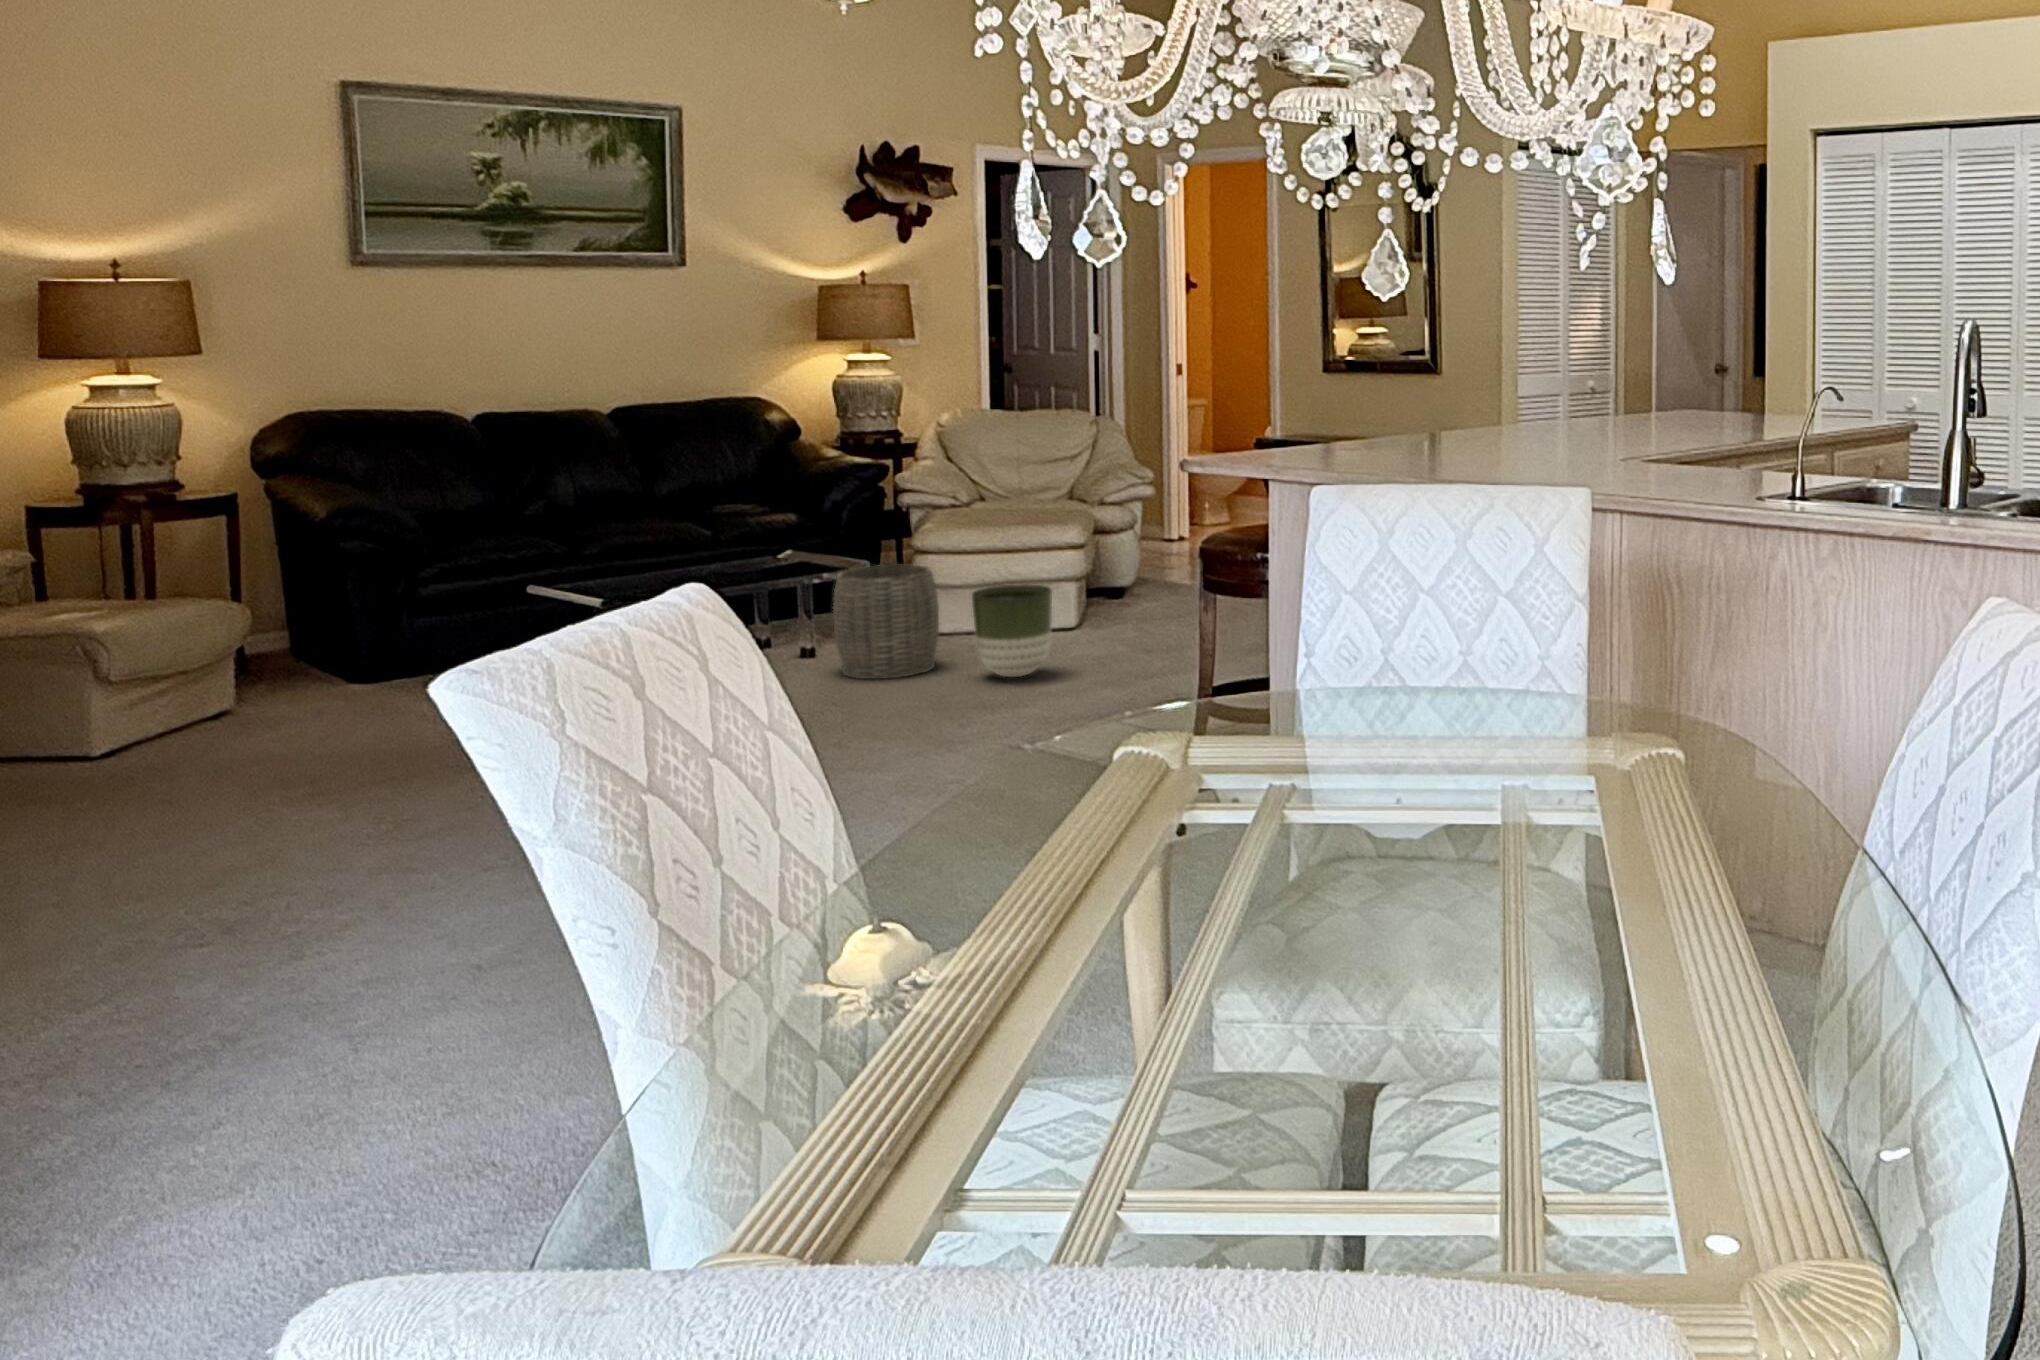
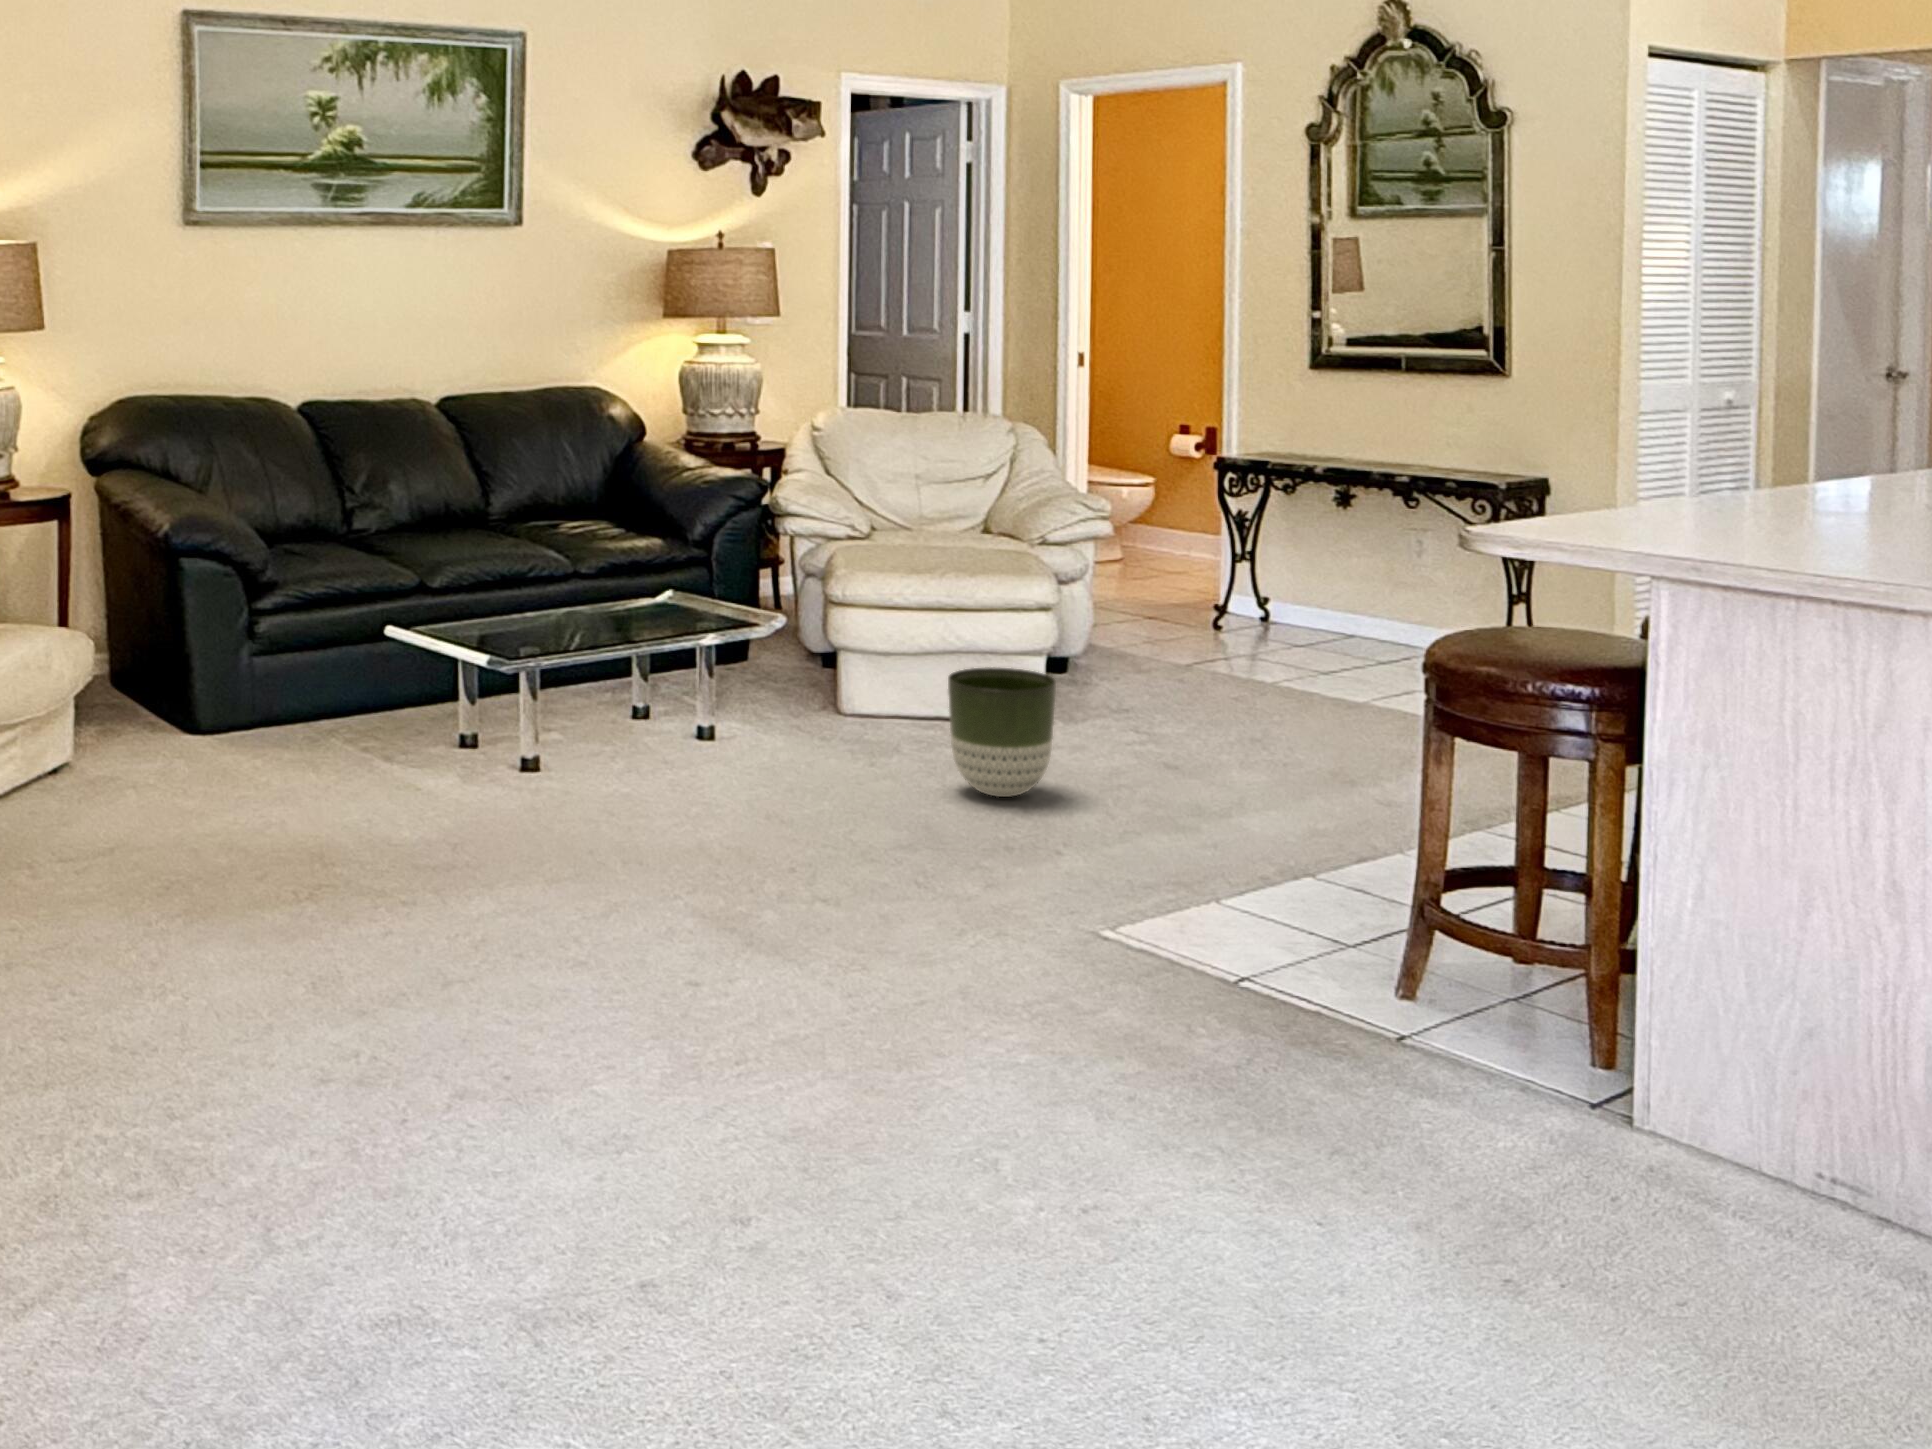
woven basket: present [833,565,939,679] -> none [758,627,891,783]

